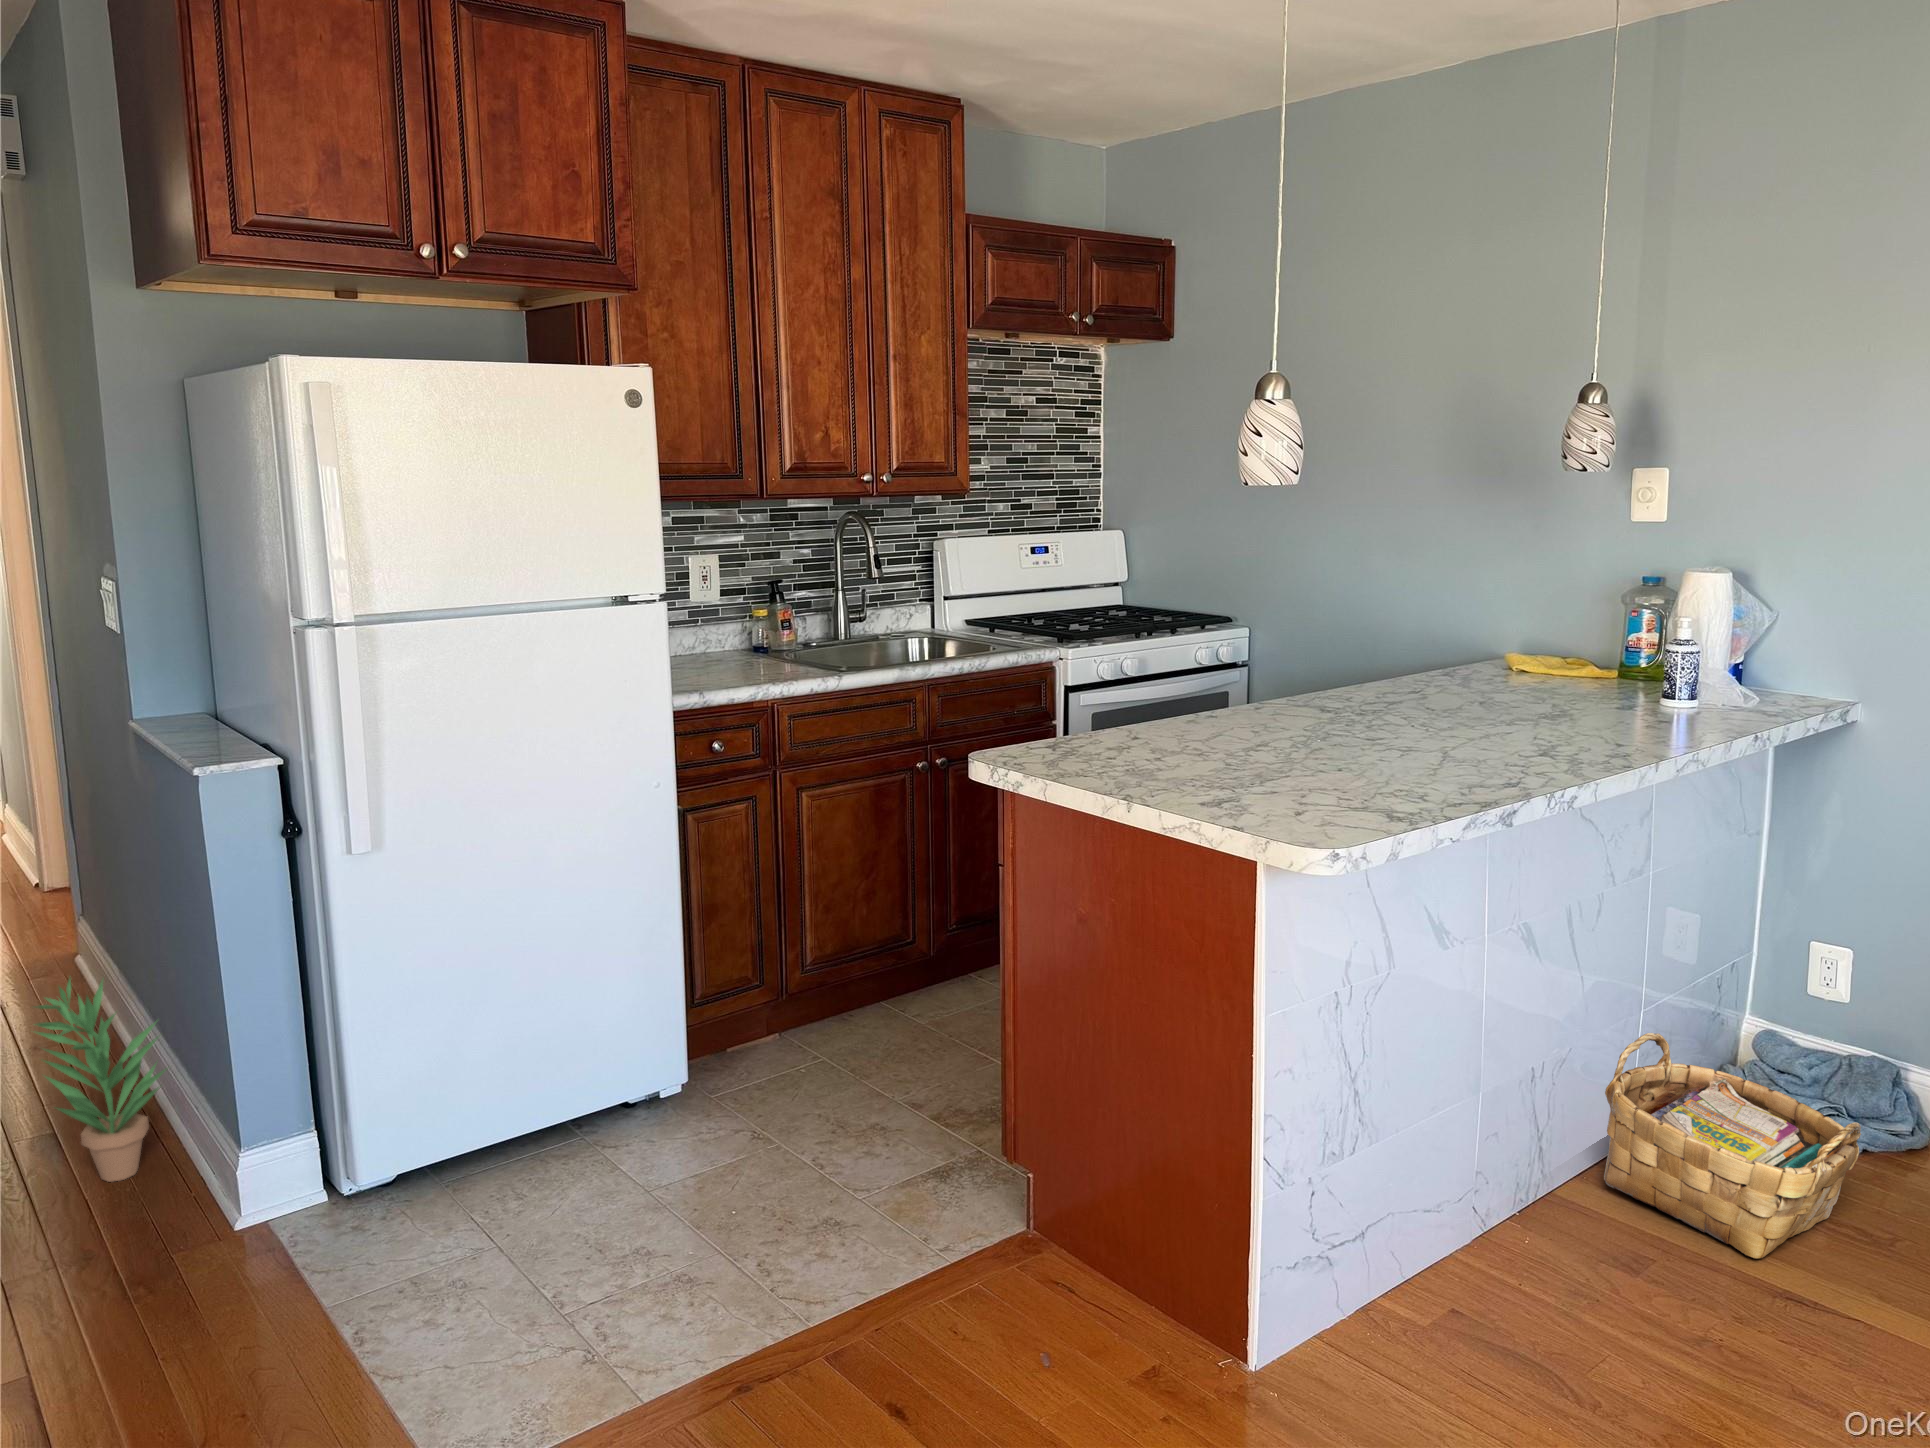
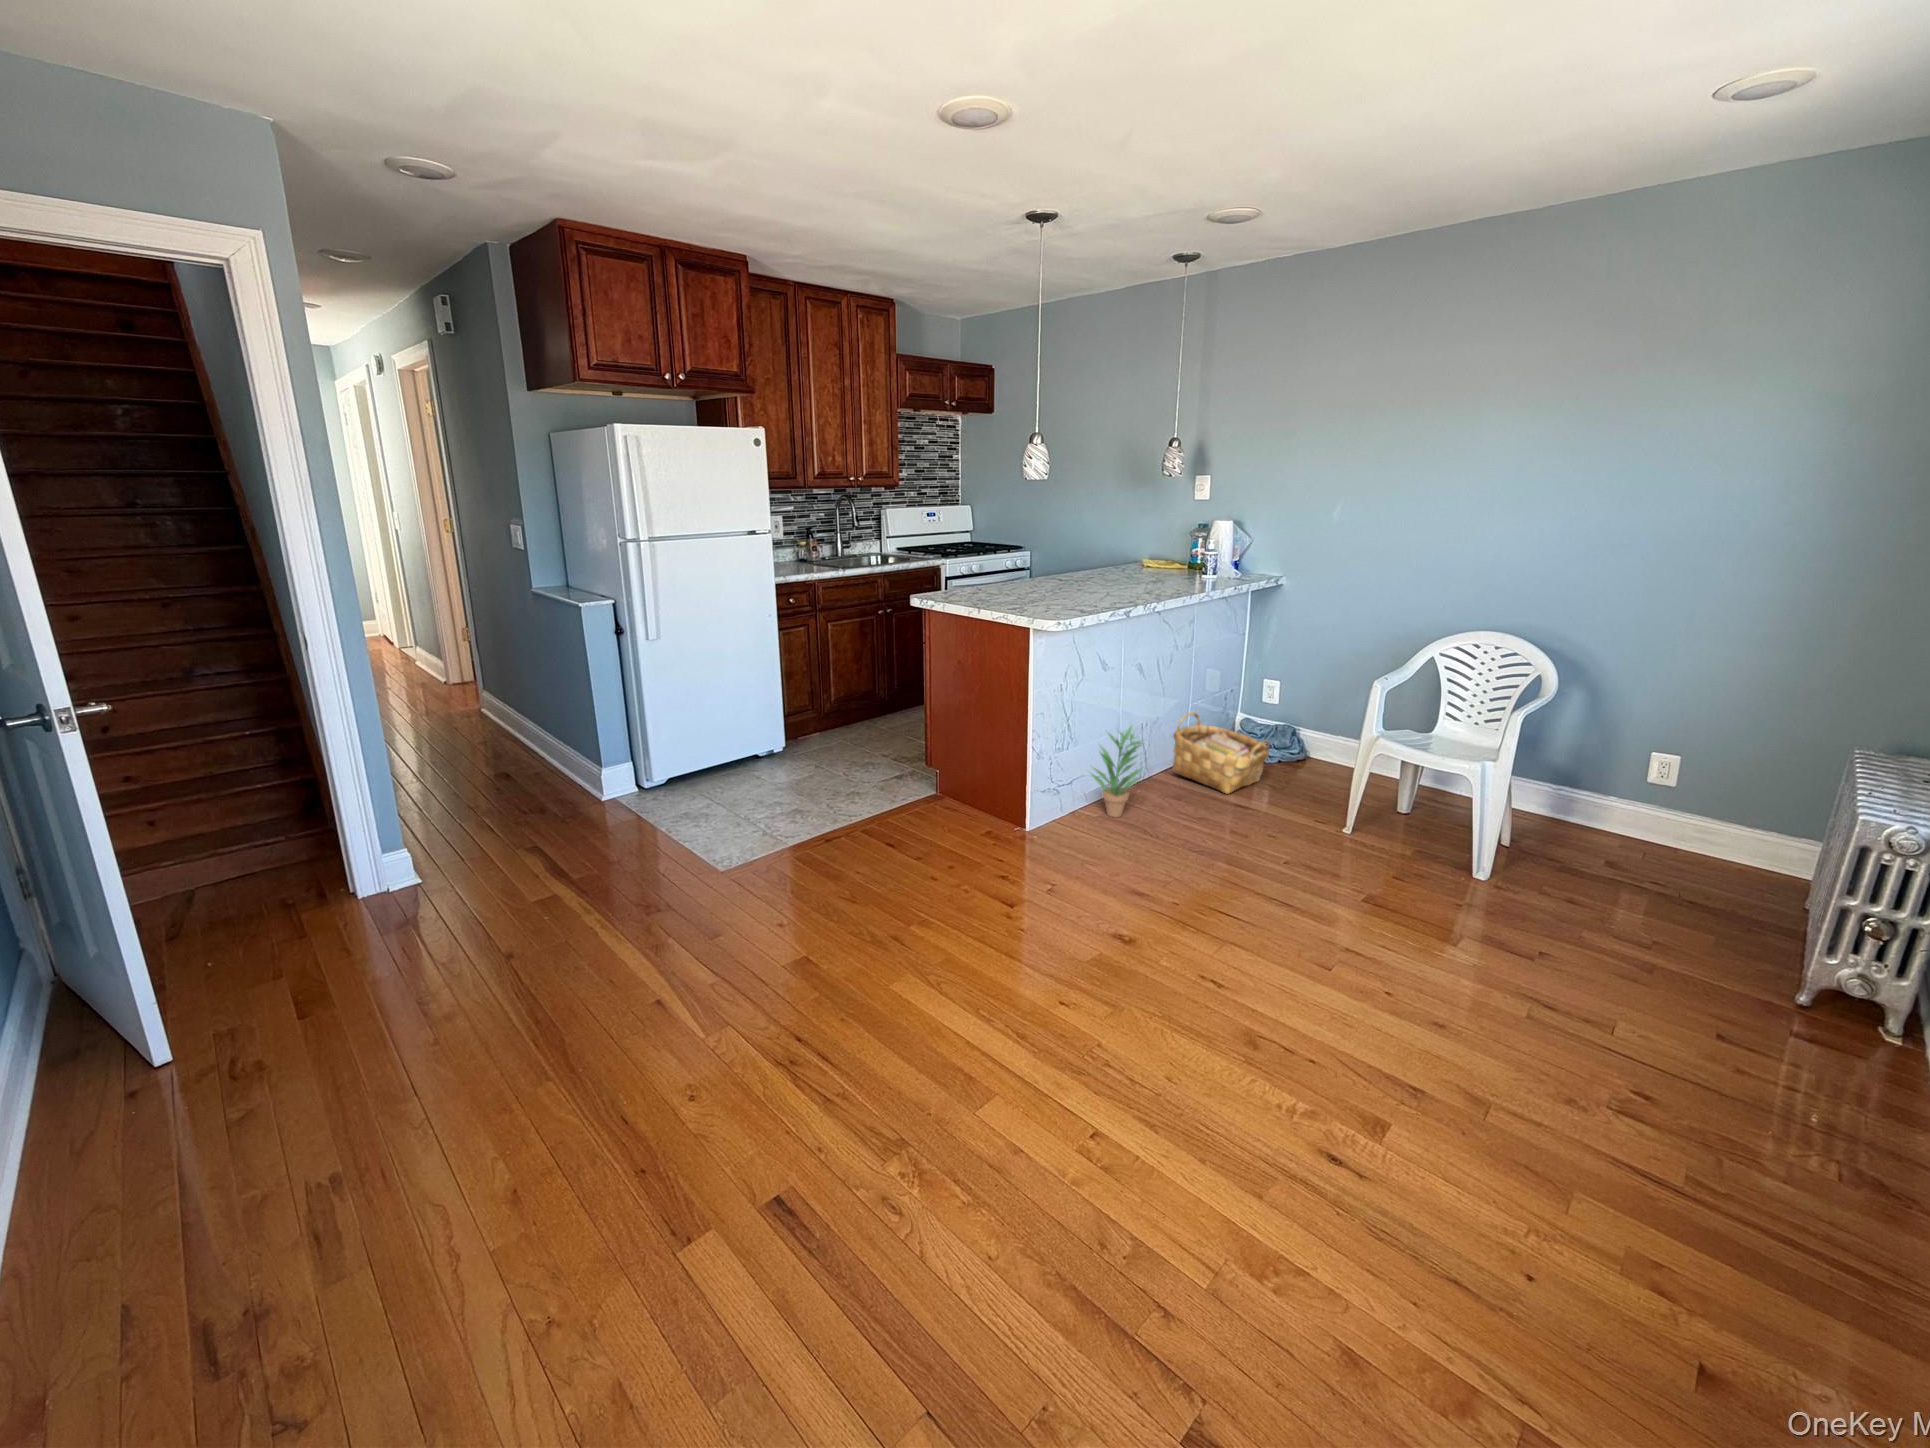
potted plant: present [35,978,166,1182] -> present [1092,726,1142,818]

